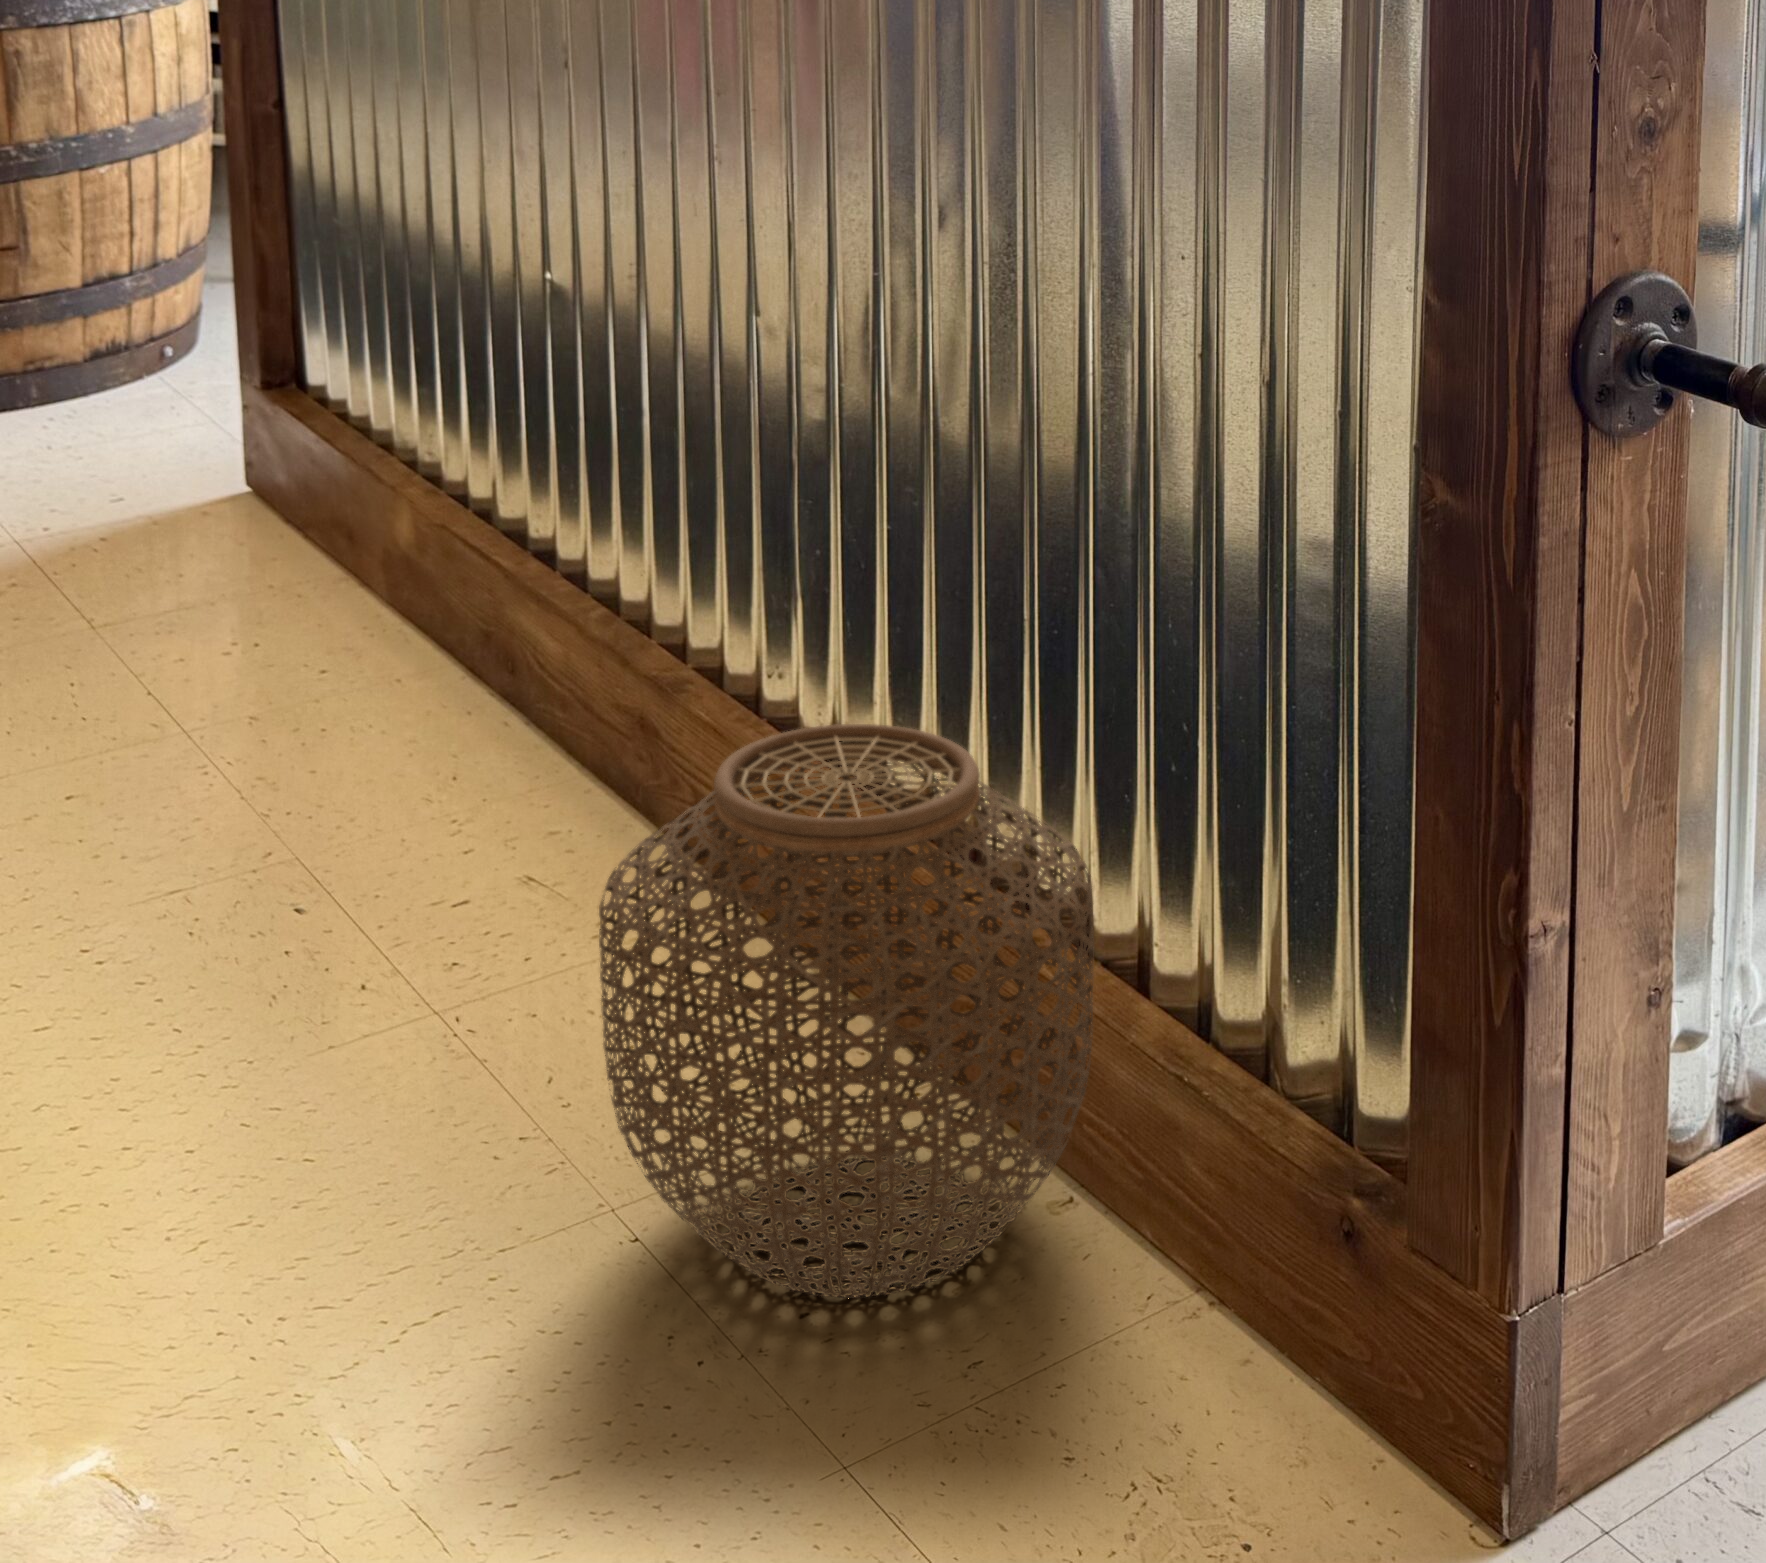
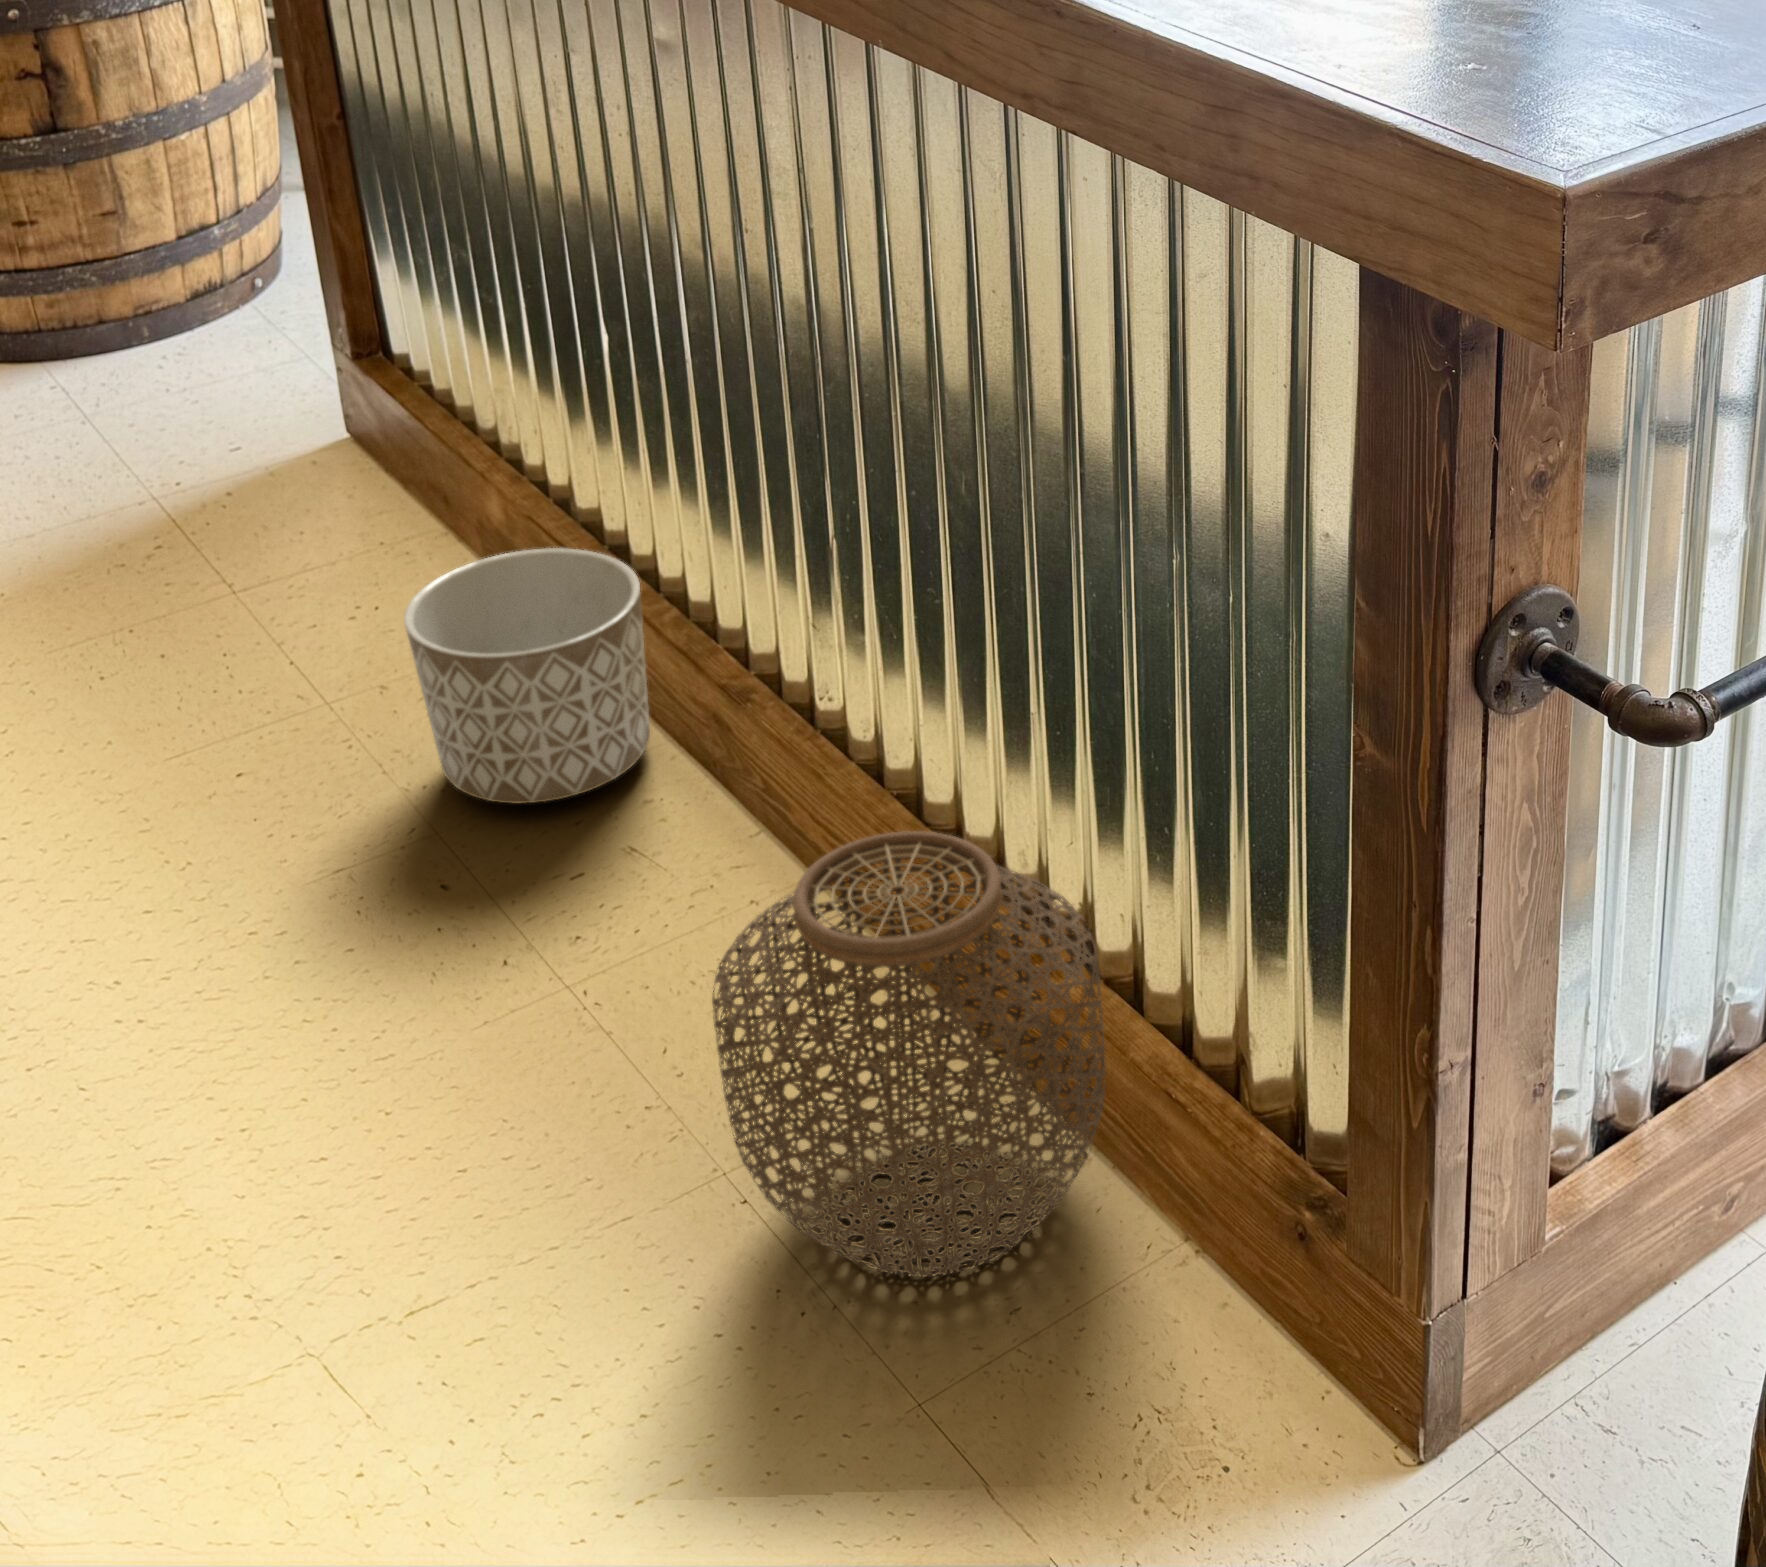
planter: none [273,522,555,802] -> present [404,548,650,804]

